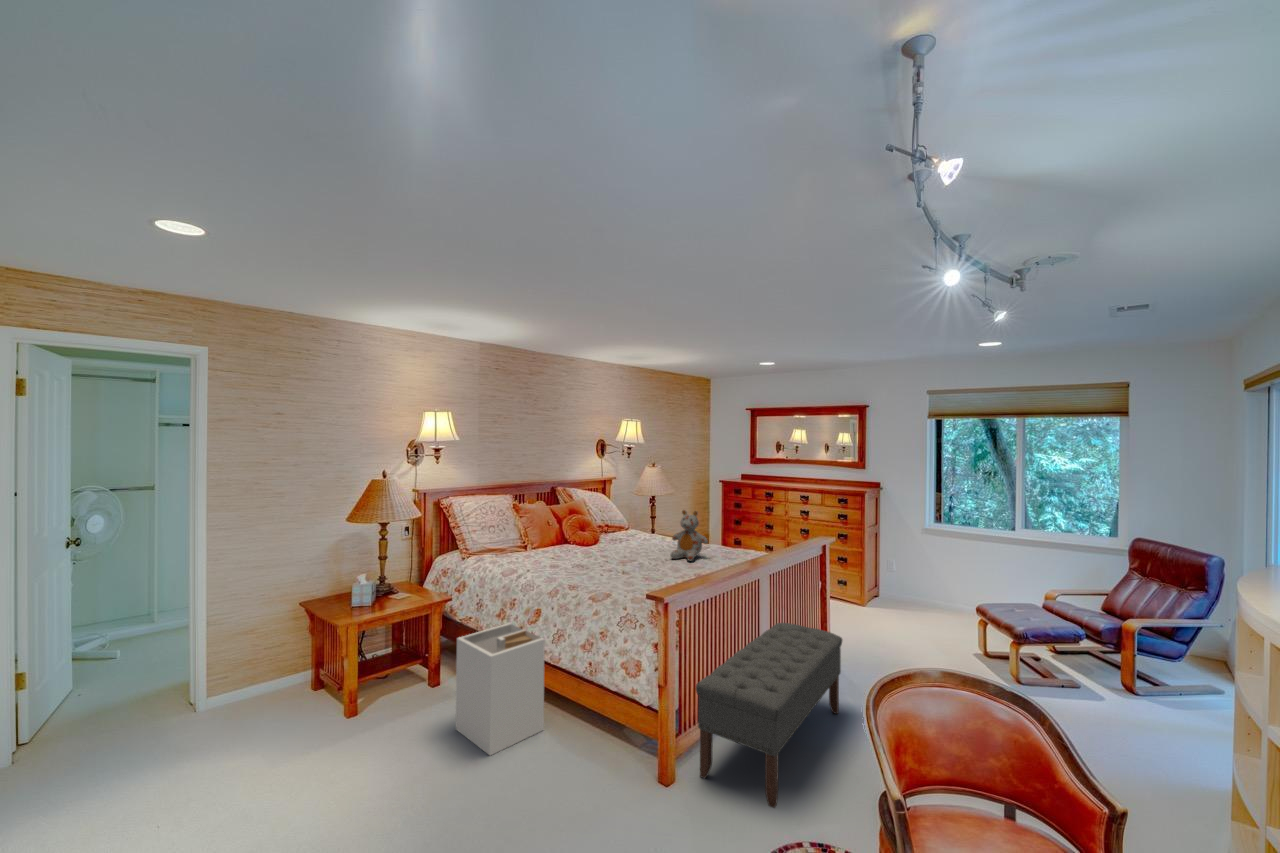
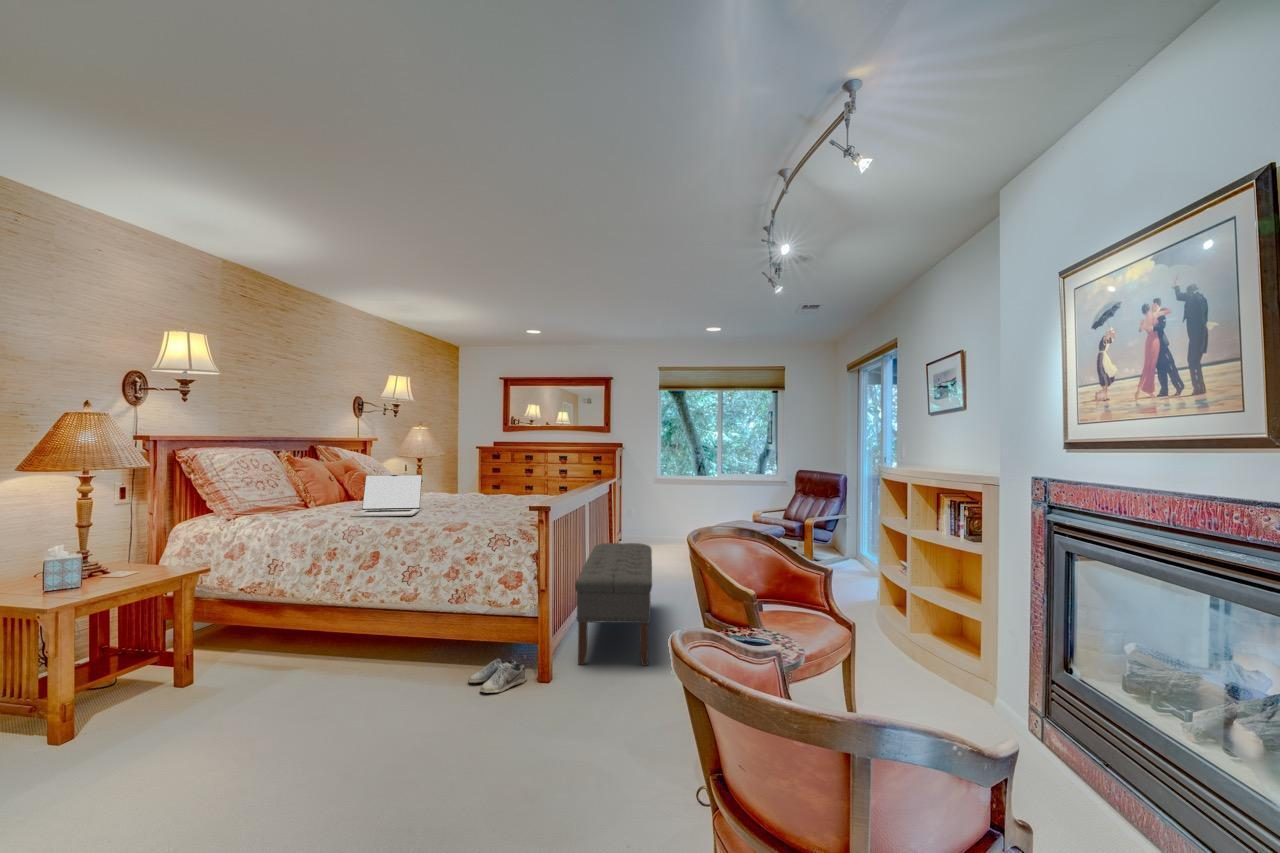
stuffed bear: present [670,510,708,561] -> none [478,457,517,505]
laptop: none [542,526,609,572] -> present [351,475,422,517]
laundry hamper: present [456,623,545,755] -> none [286,572,401,705]
shoe: none [584,746,637,788] -> present [468,659,527,693]

